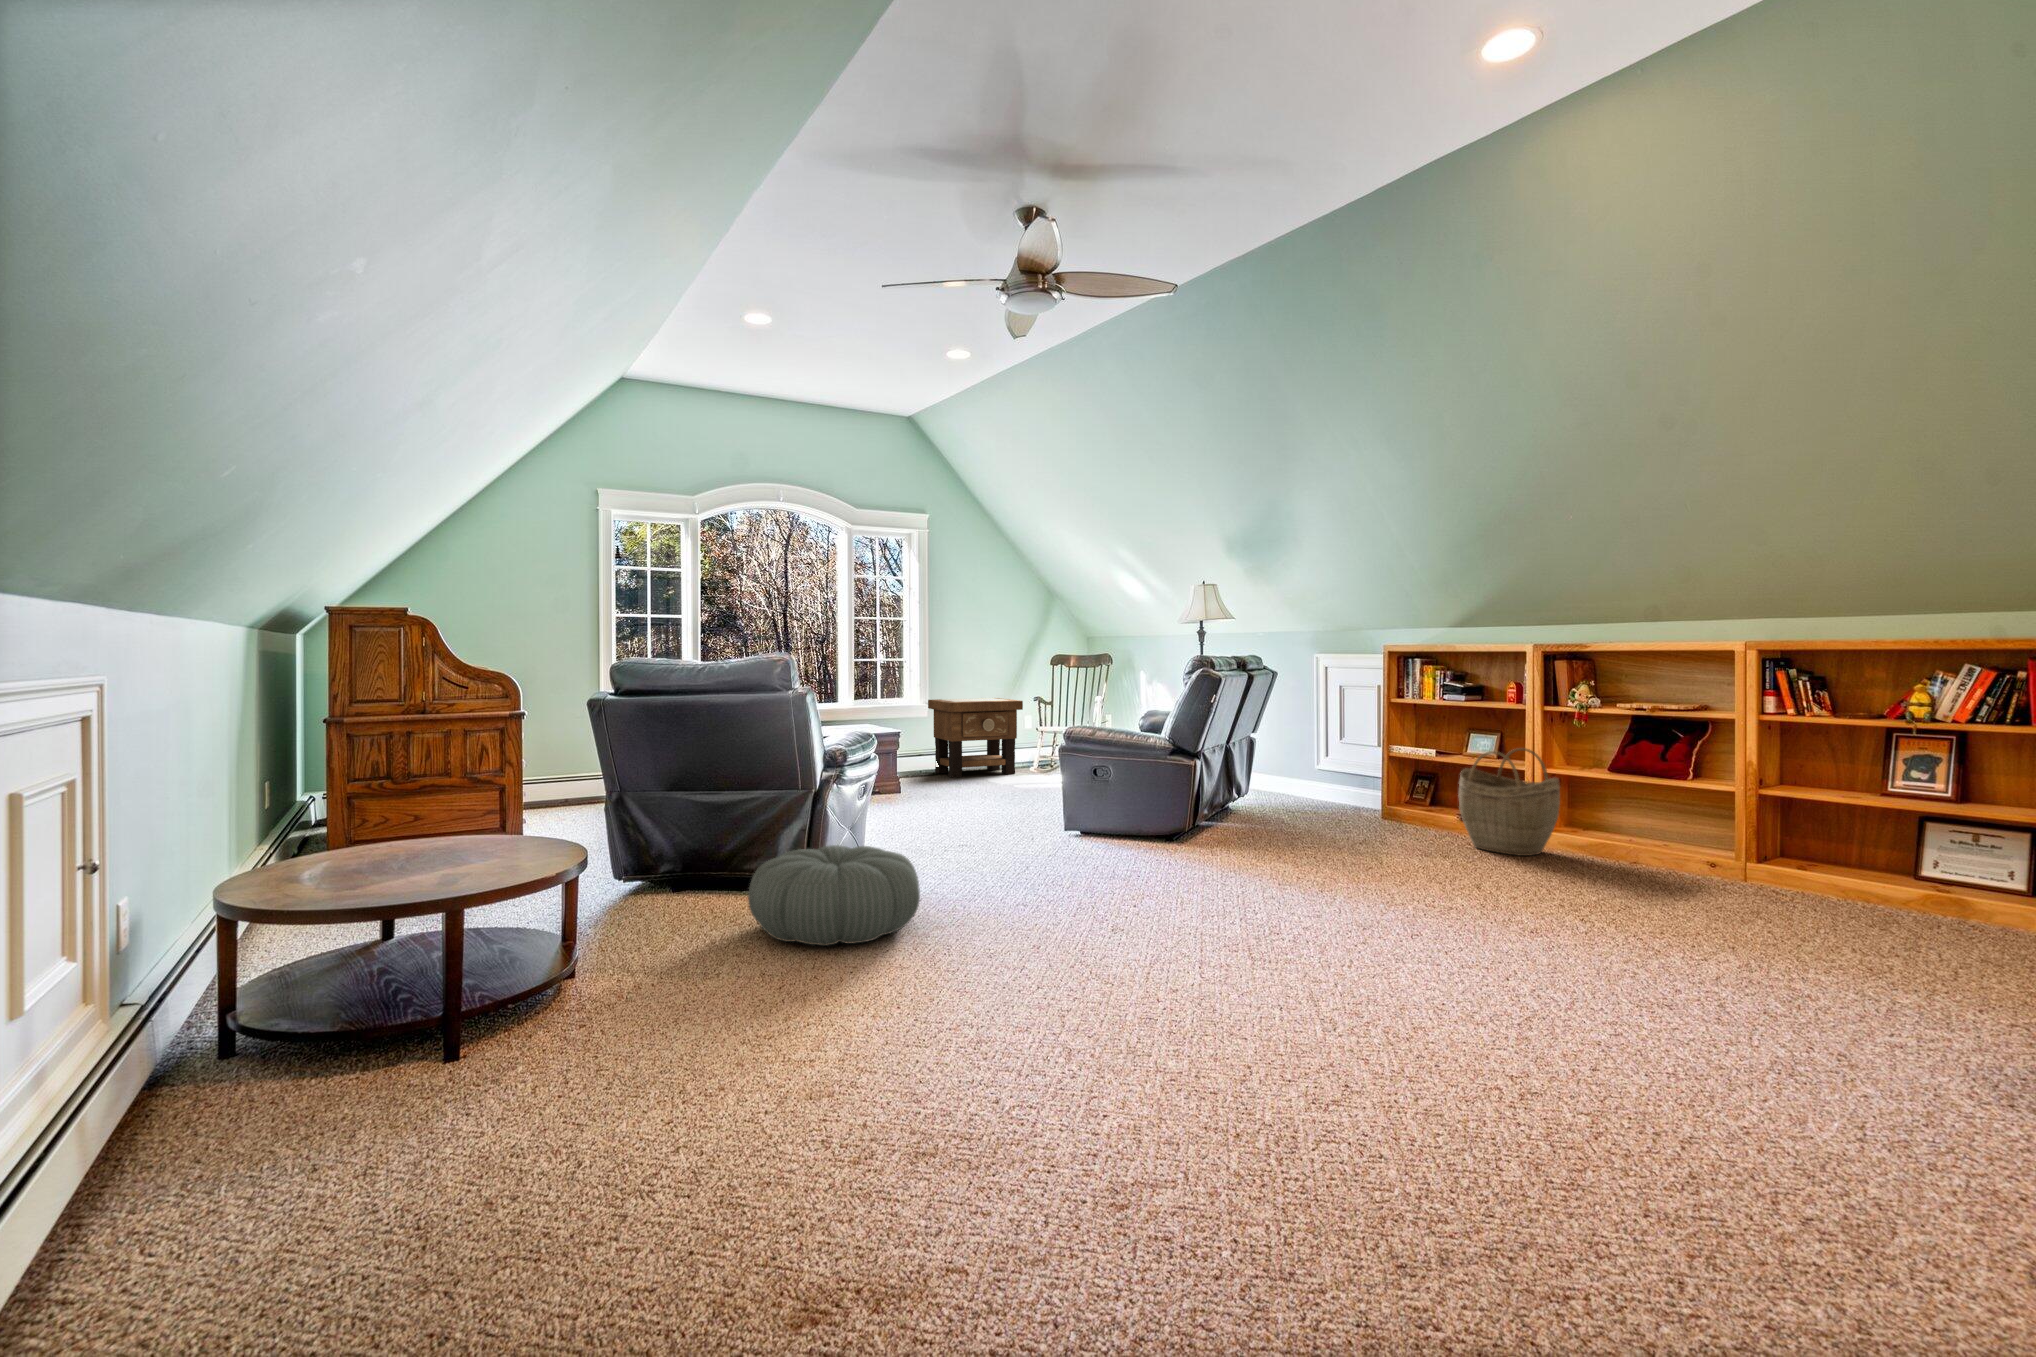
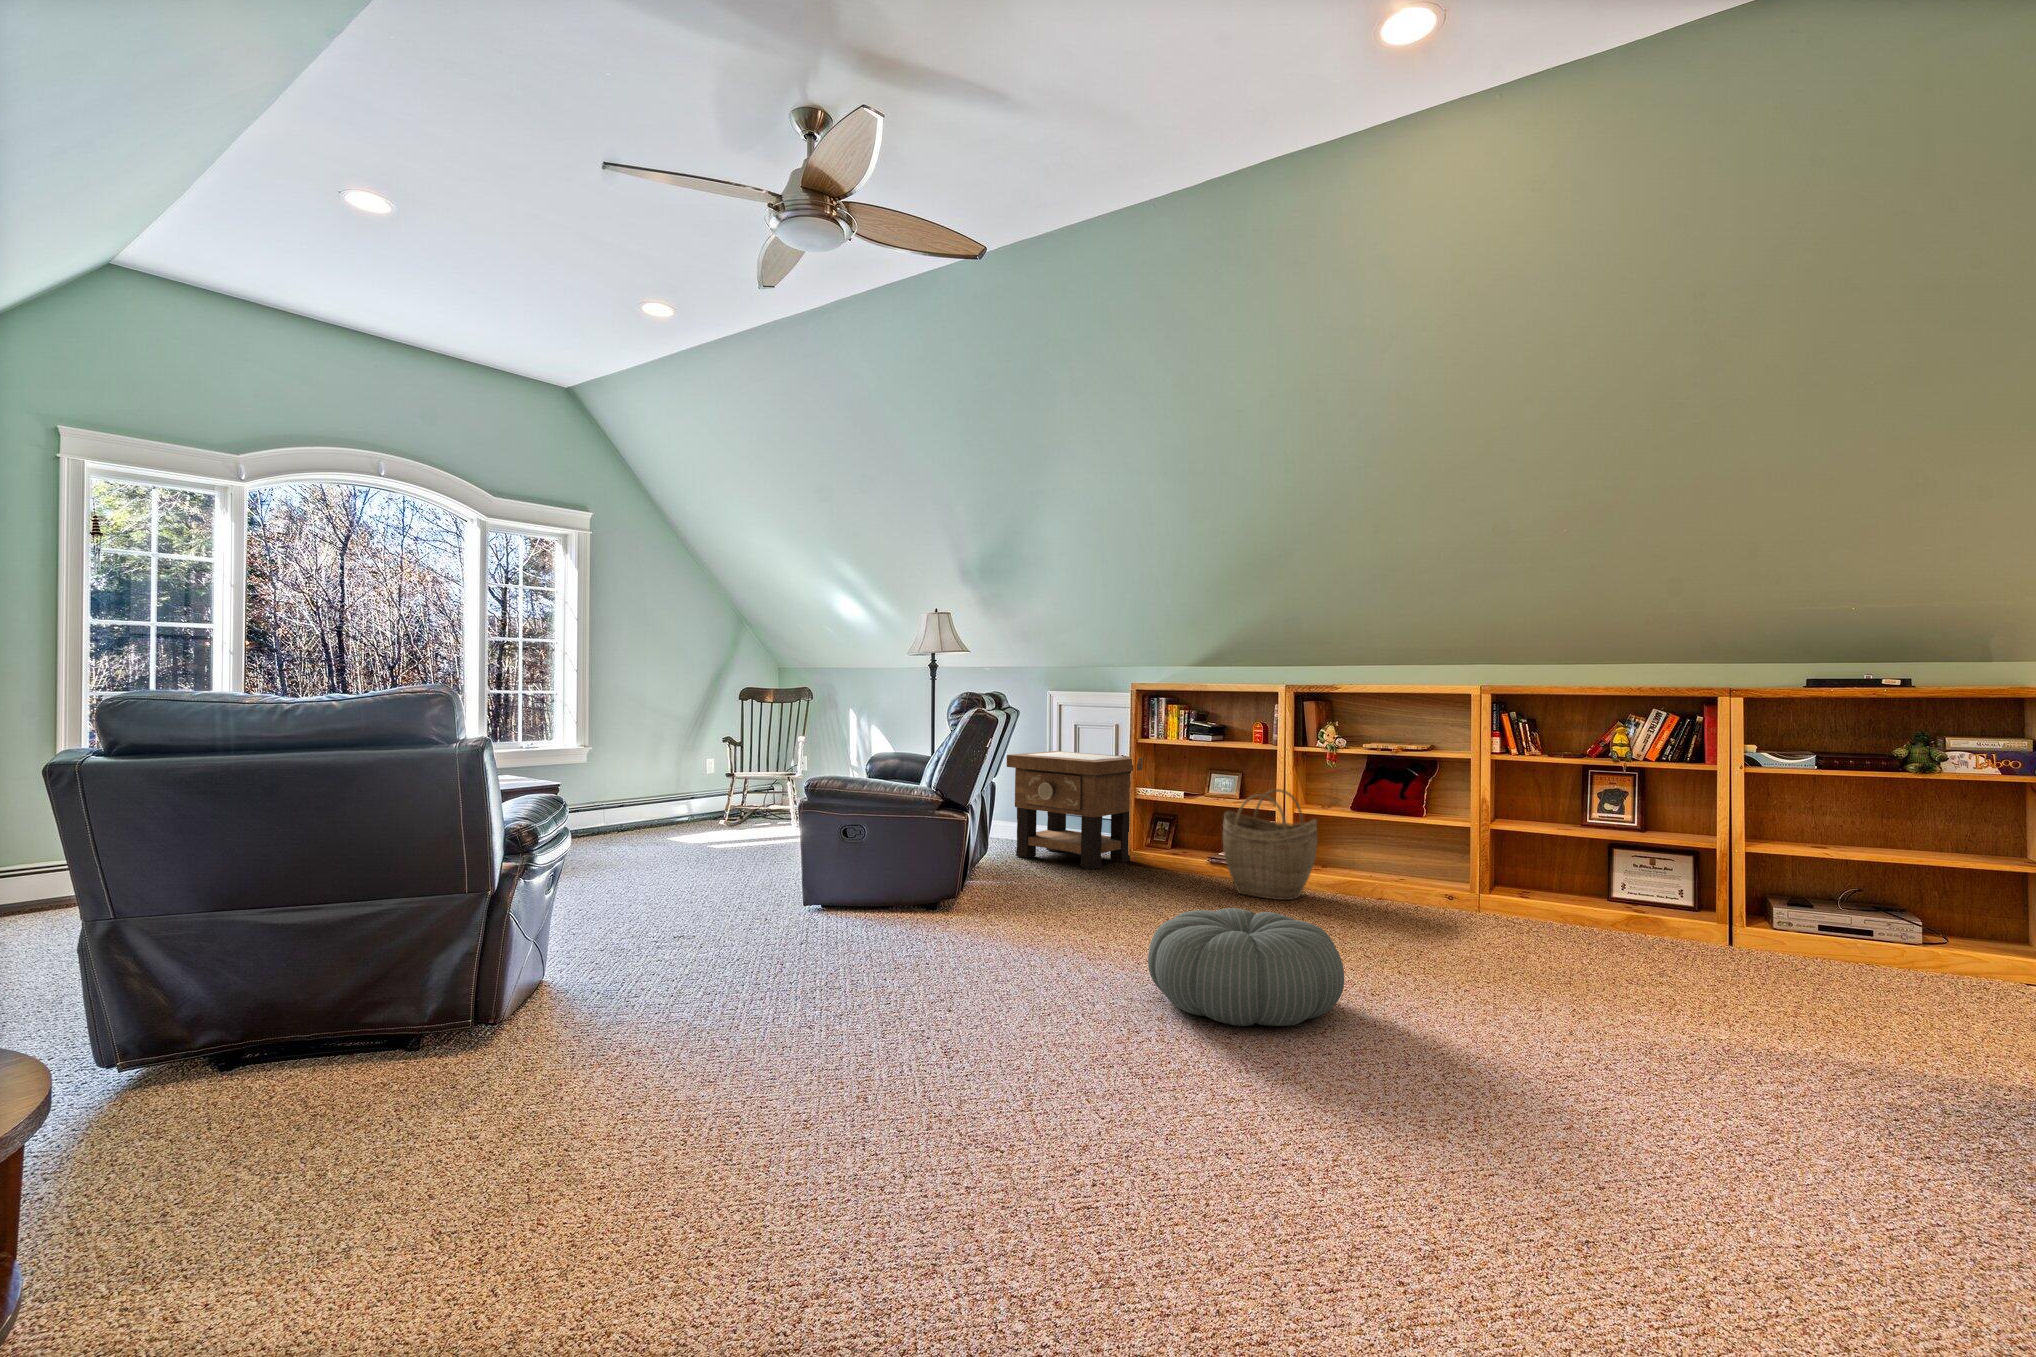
side table: present [928,698,1023,778] -> present [1007,751,1143,869]
pouf: present [748,845,920,946] -> present [1148,908,1344,1026]

